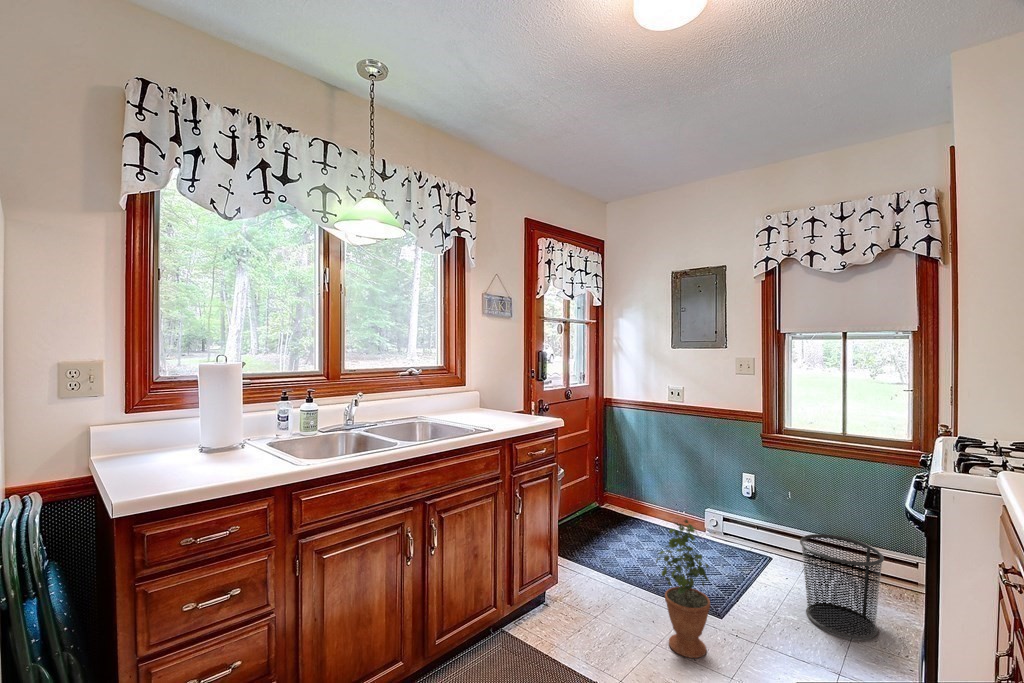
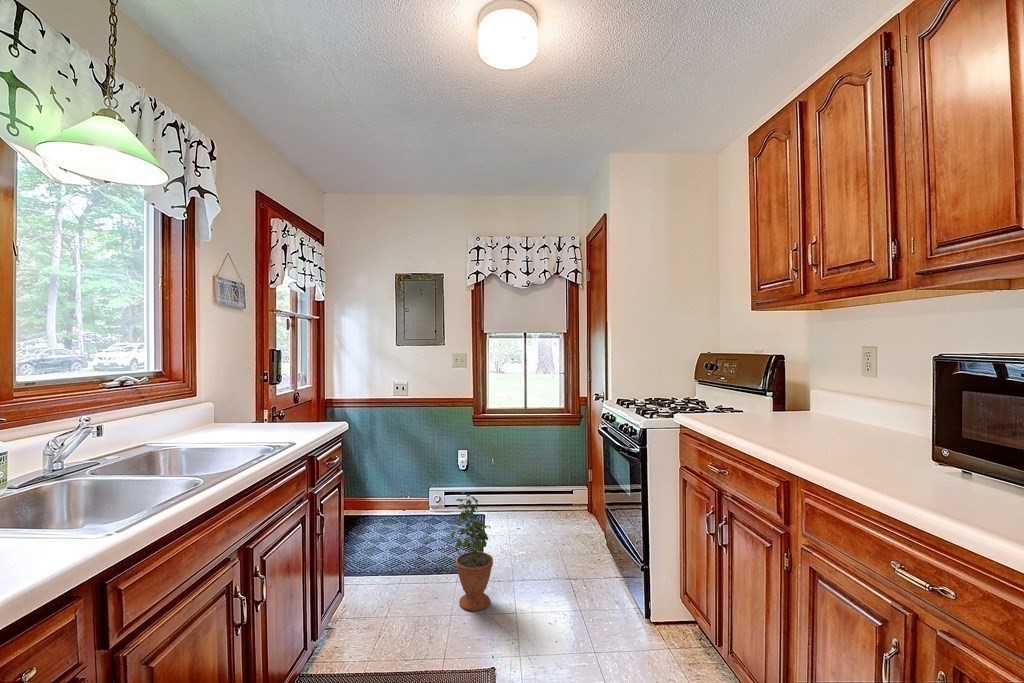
waste bin: present [800,534,884,639] -> none [524,481,574,551]

